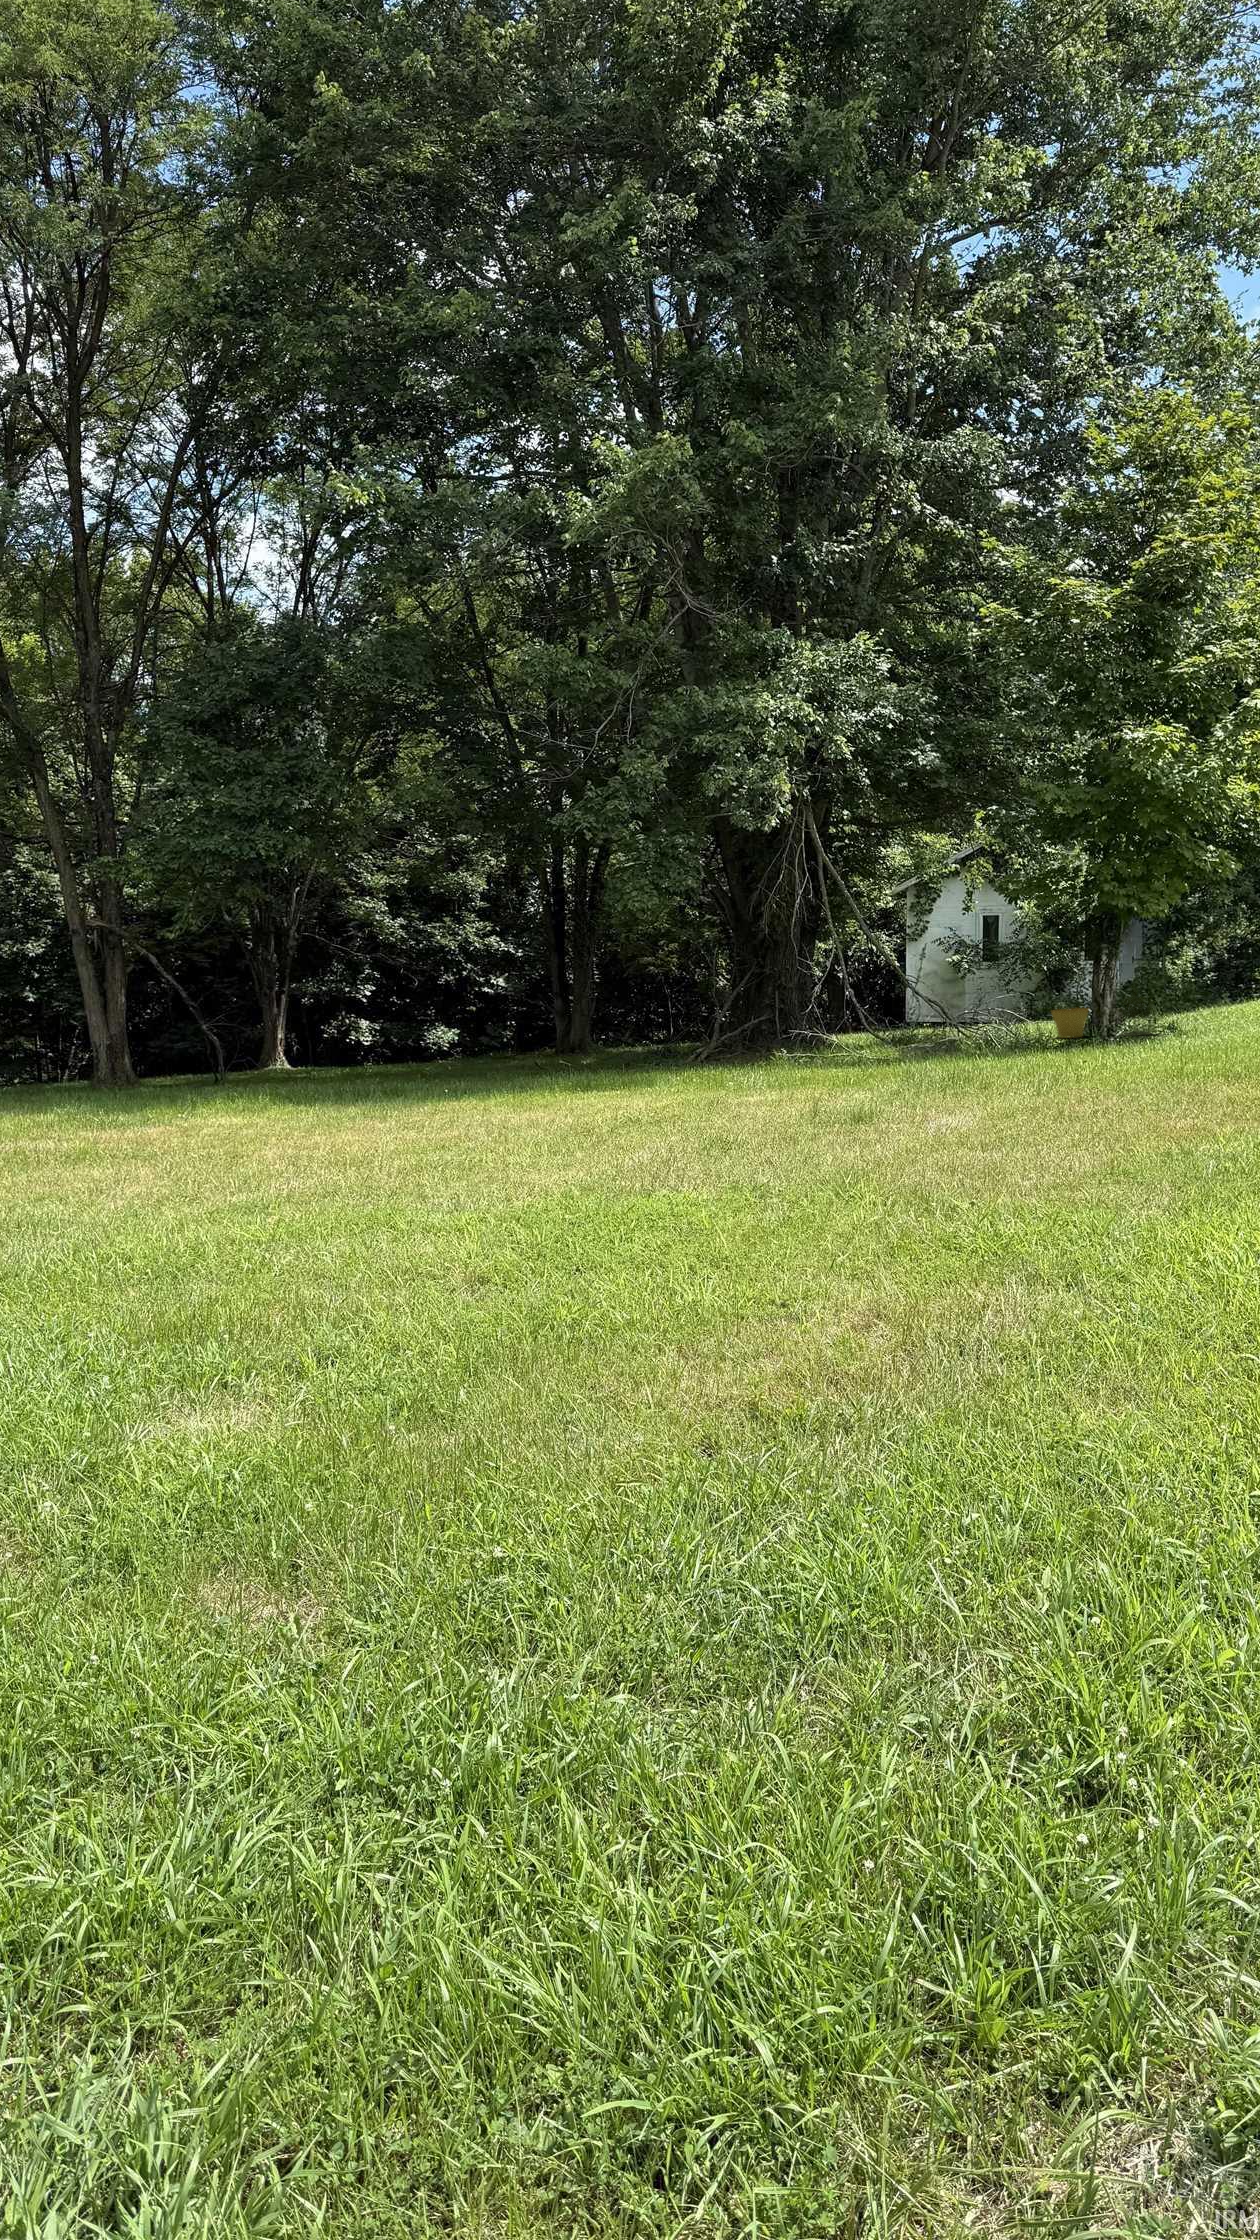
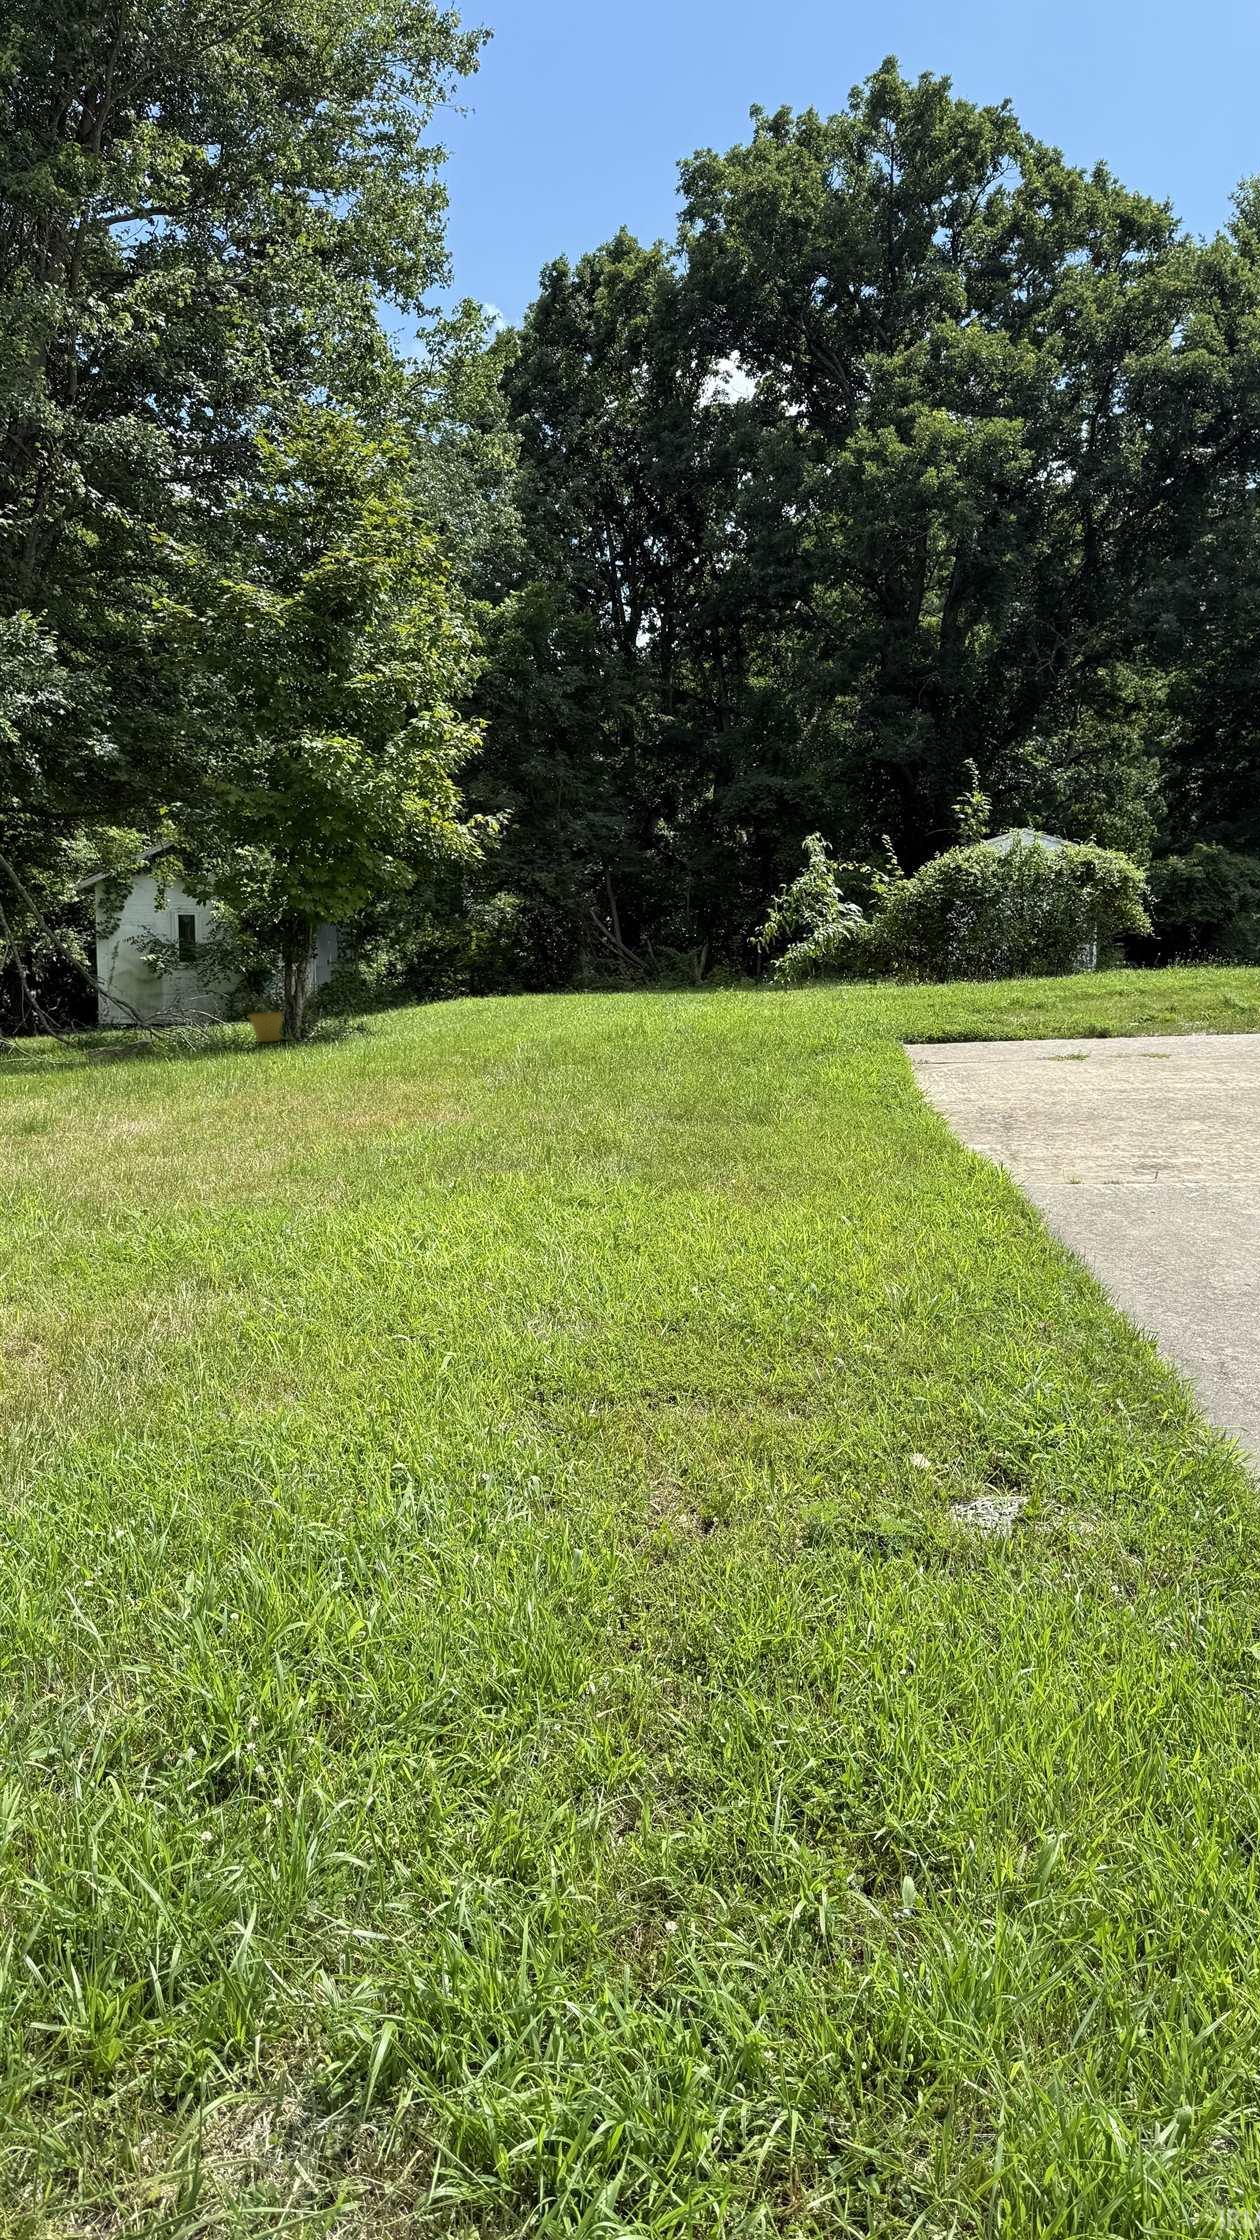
potted tree: present [1120,985,1153,1036] -> none [313,983,350,1038]

